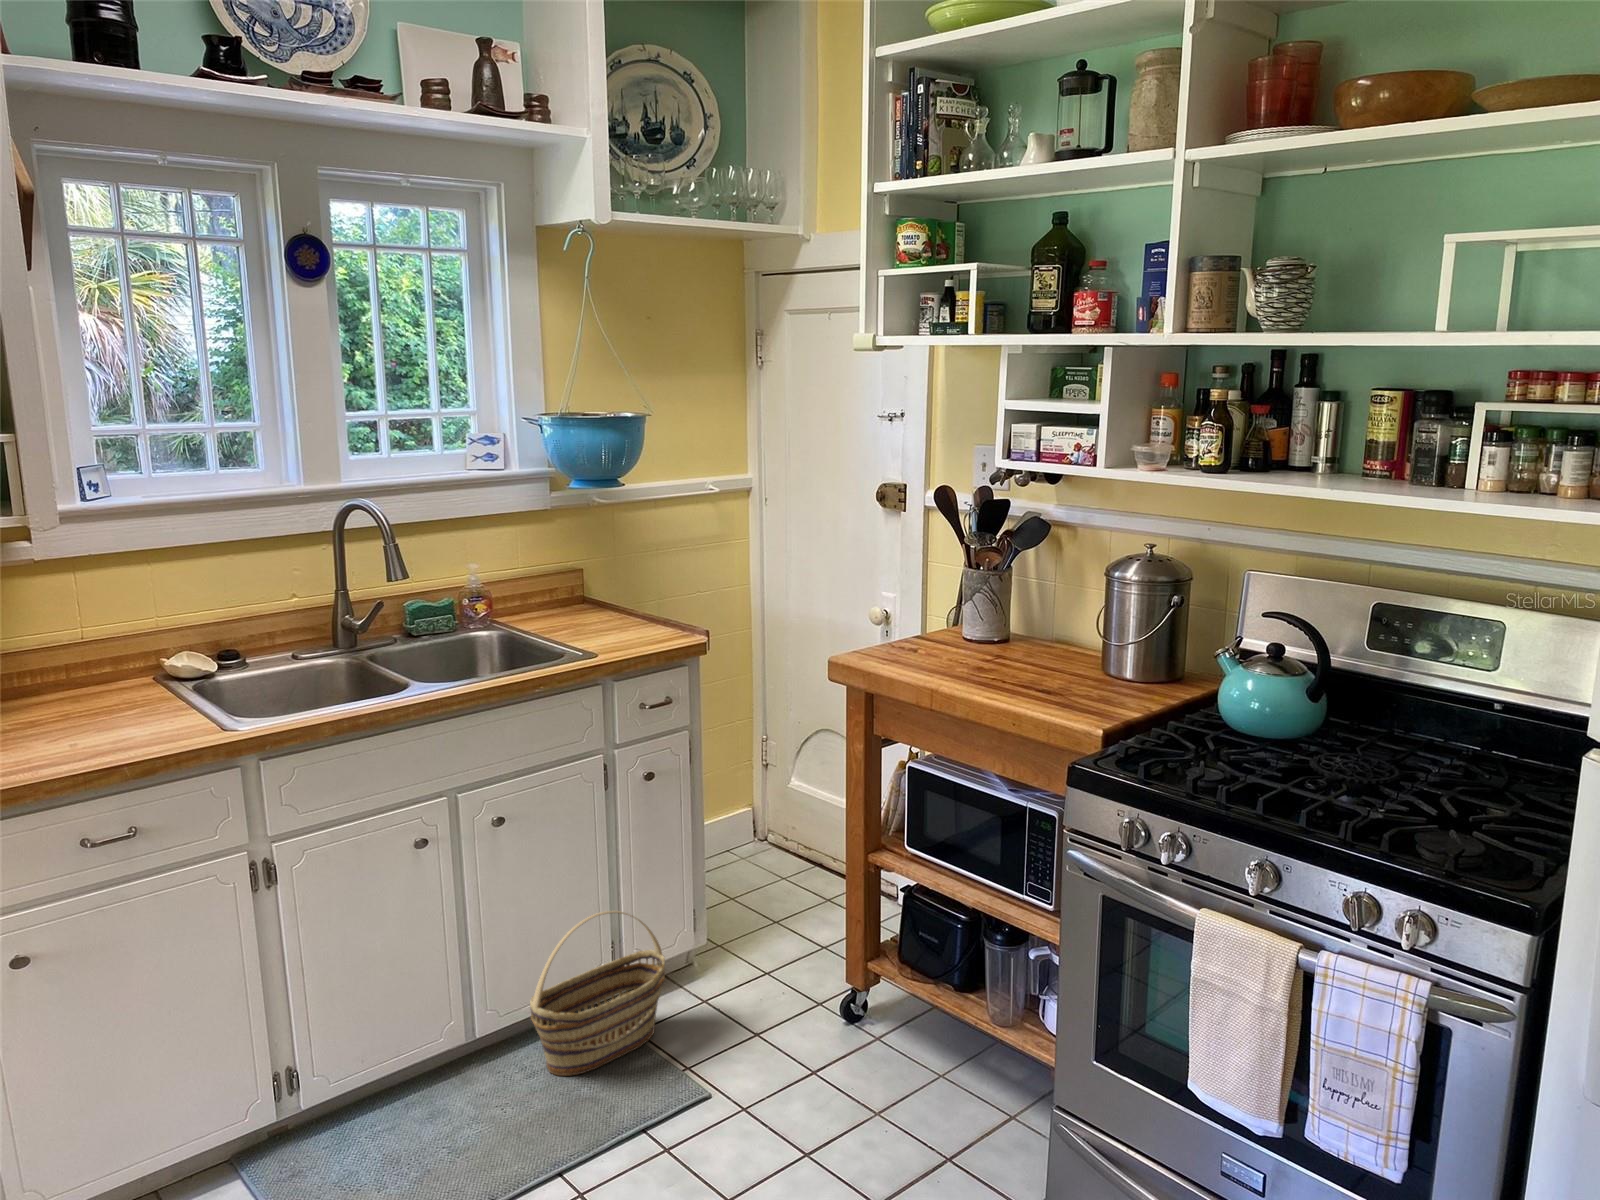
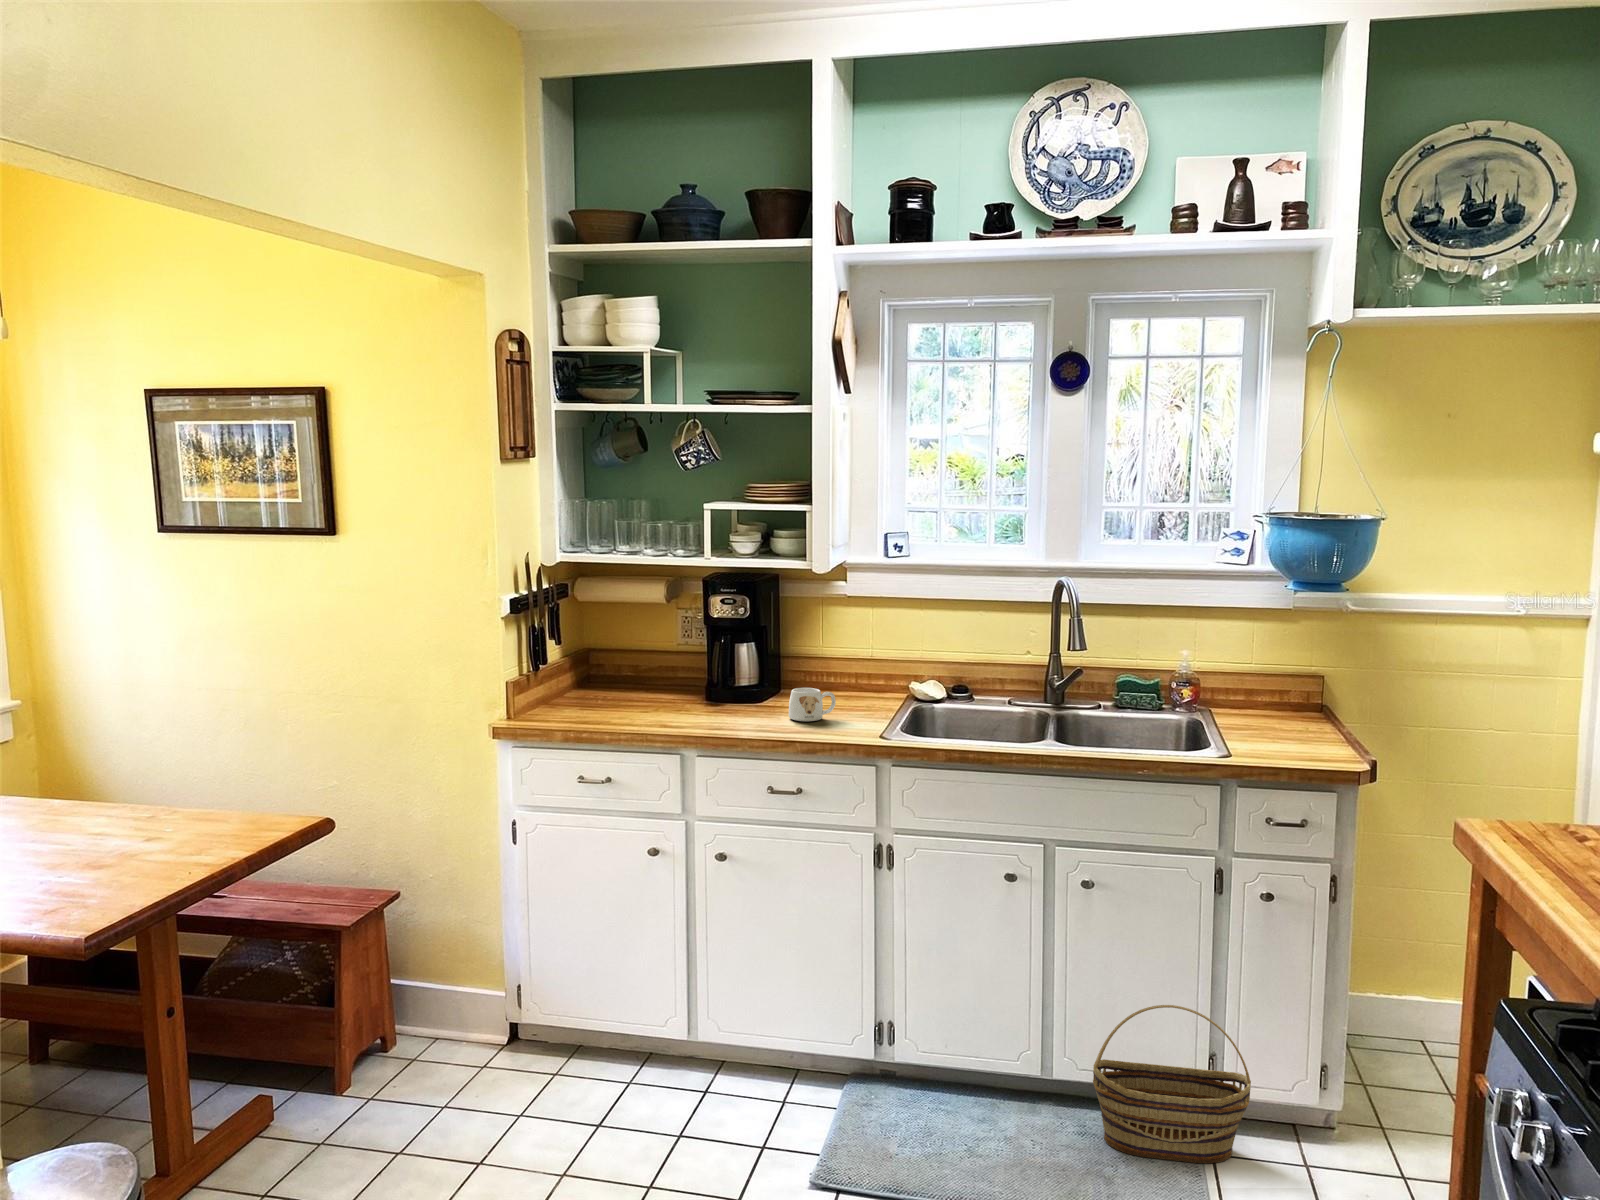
mug: none [47,697,118,748] -> present [789,688,836,721]

